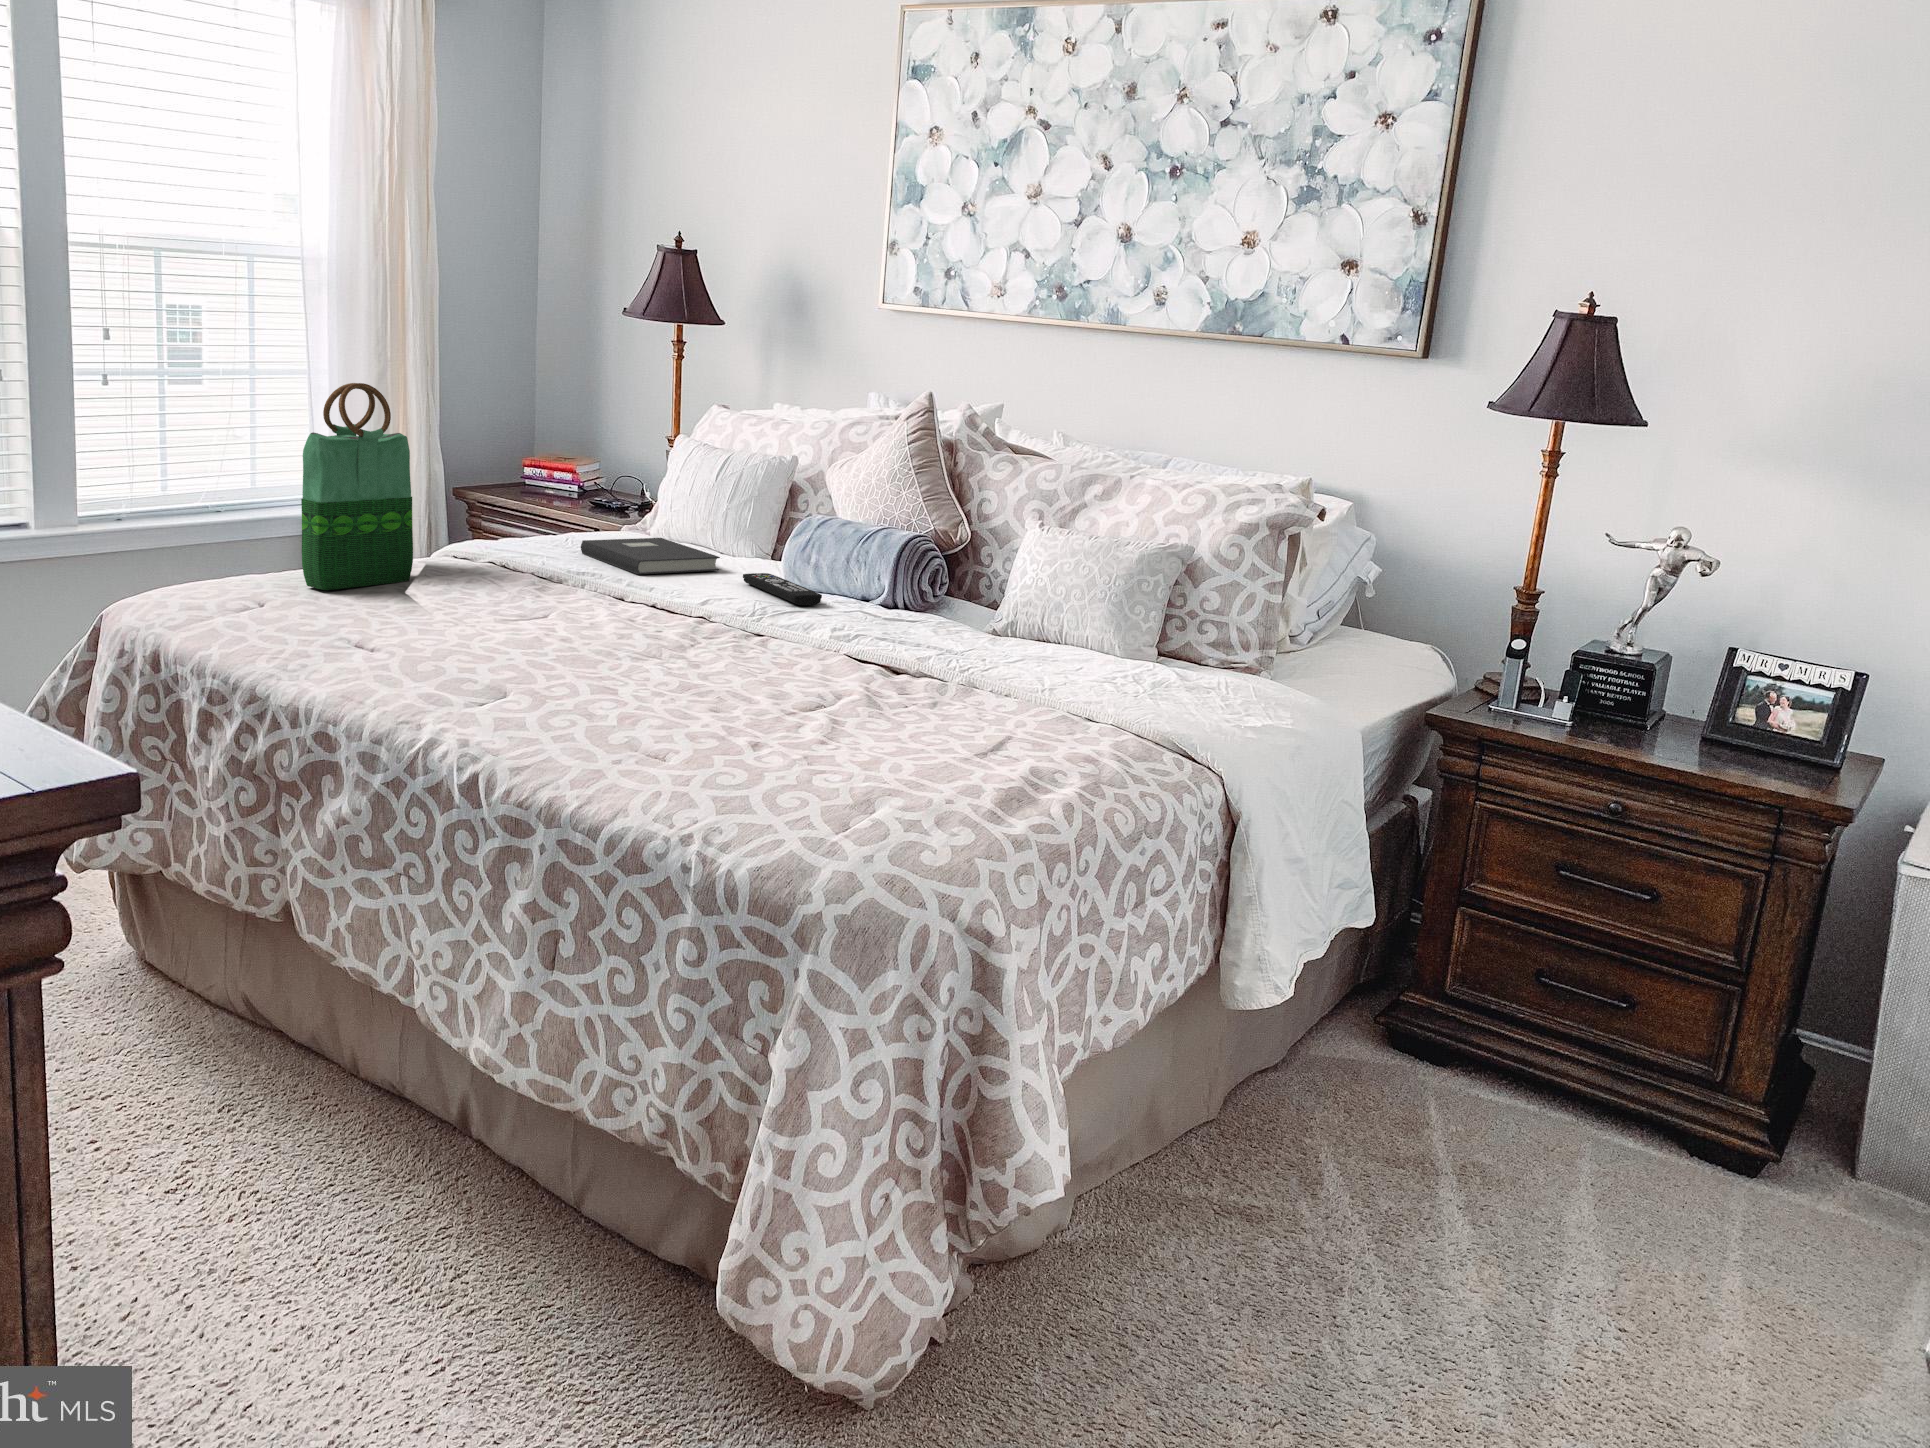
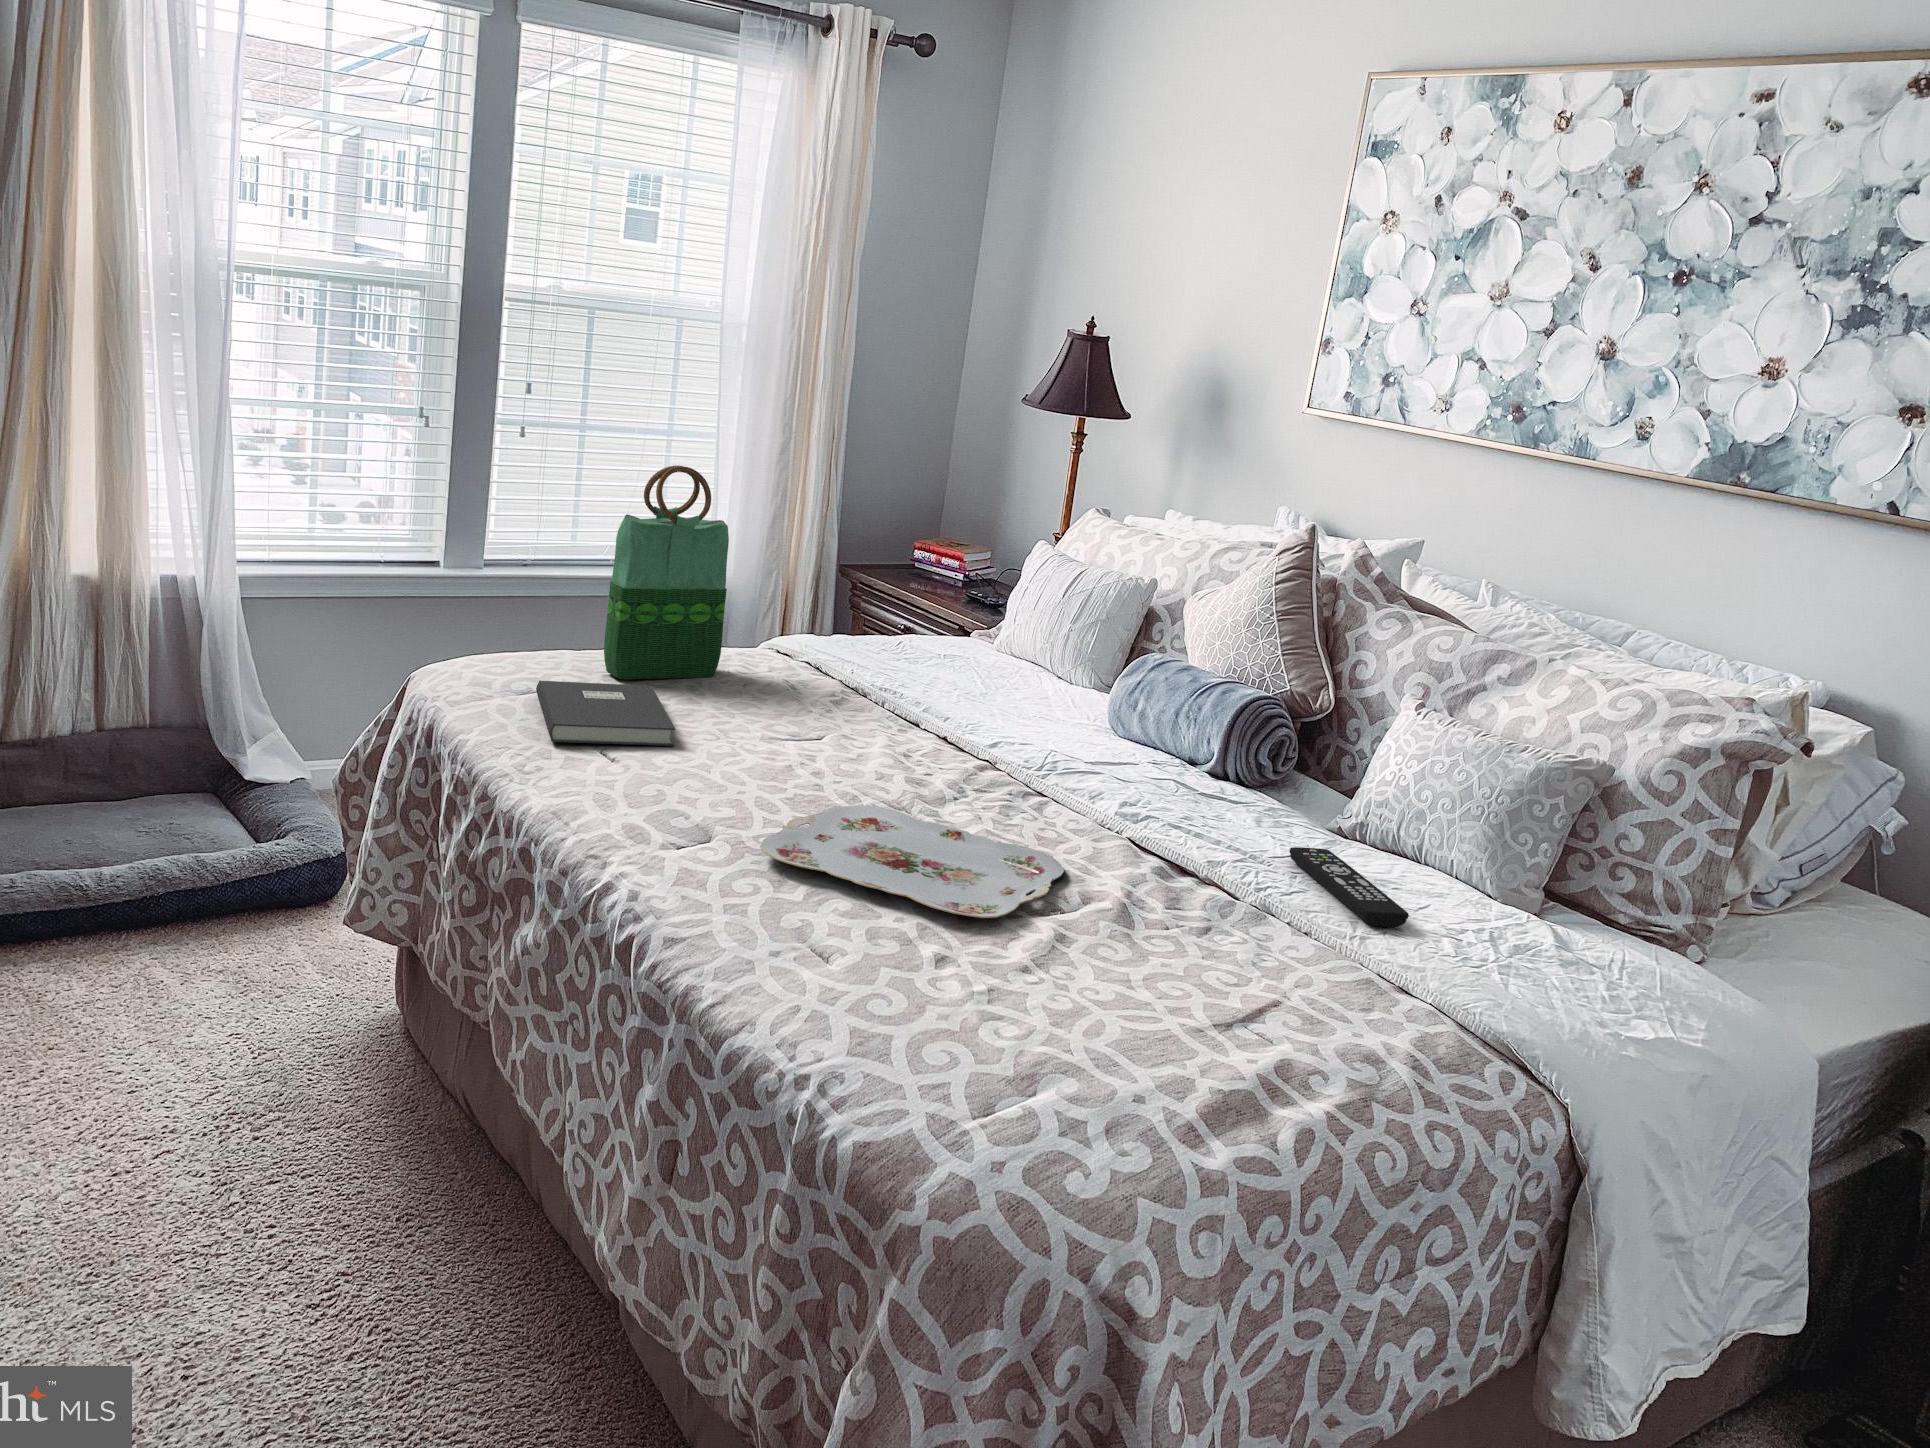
book: present [581,538,720,574] -> present [536,681,676,746]
remote control: present [743,573,822,605] -> present [1290,847,1409,927]
serving tray: none [550,655,805,715] -> present [760,806,1064,918]

